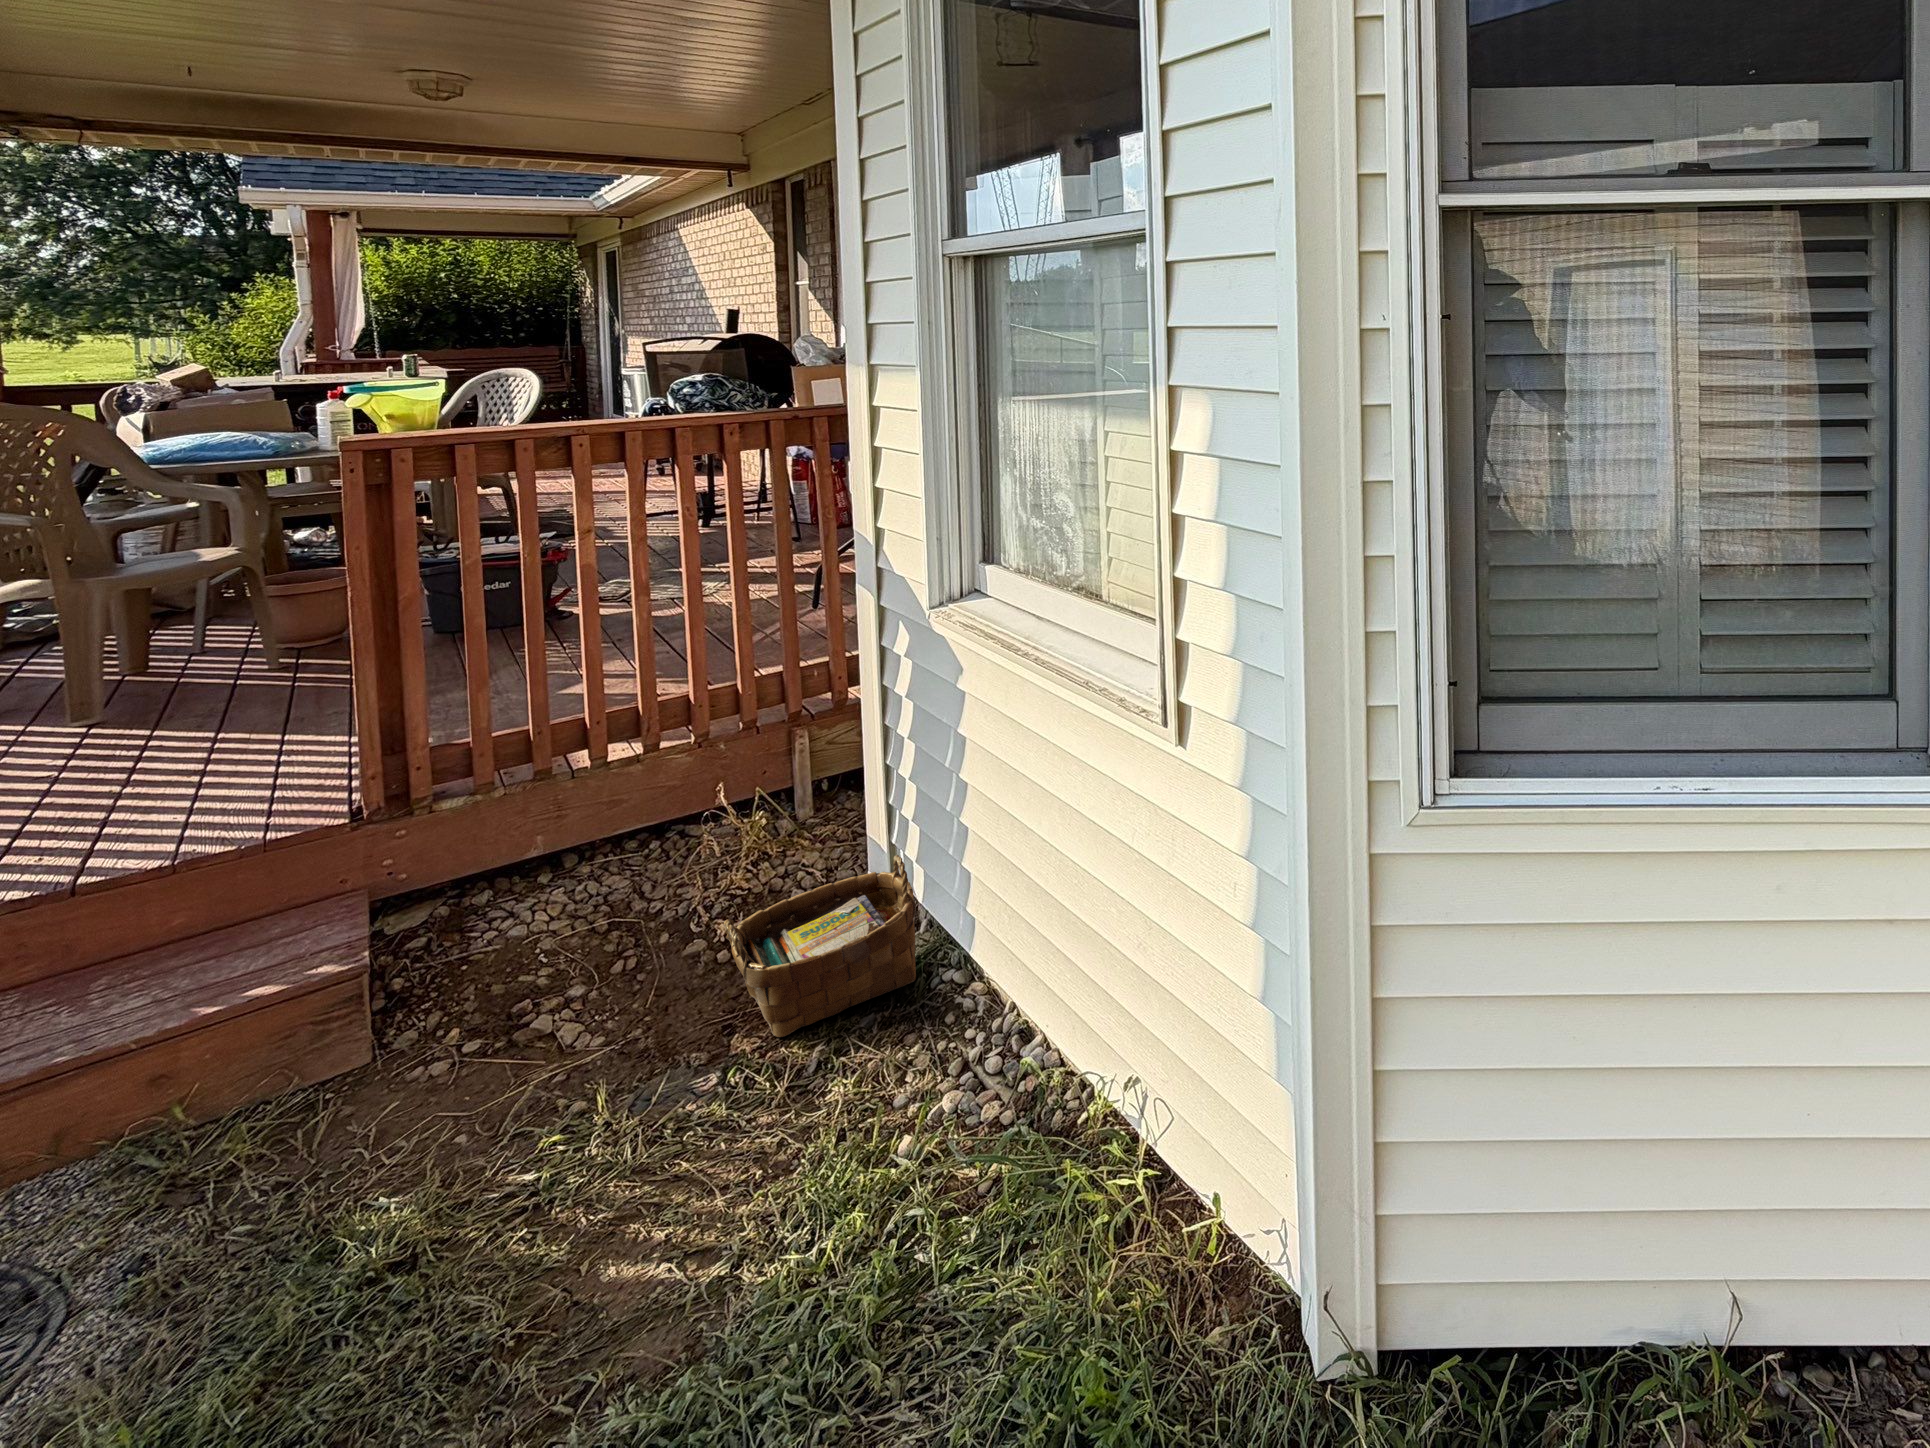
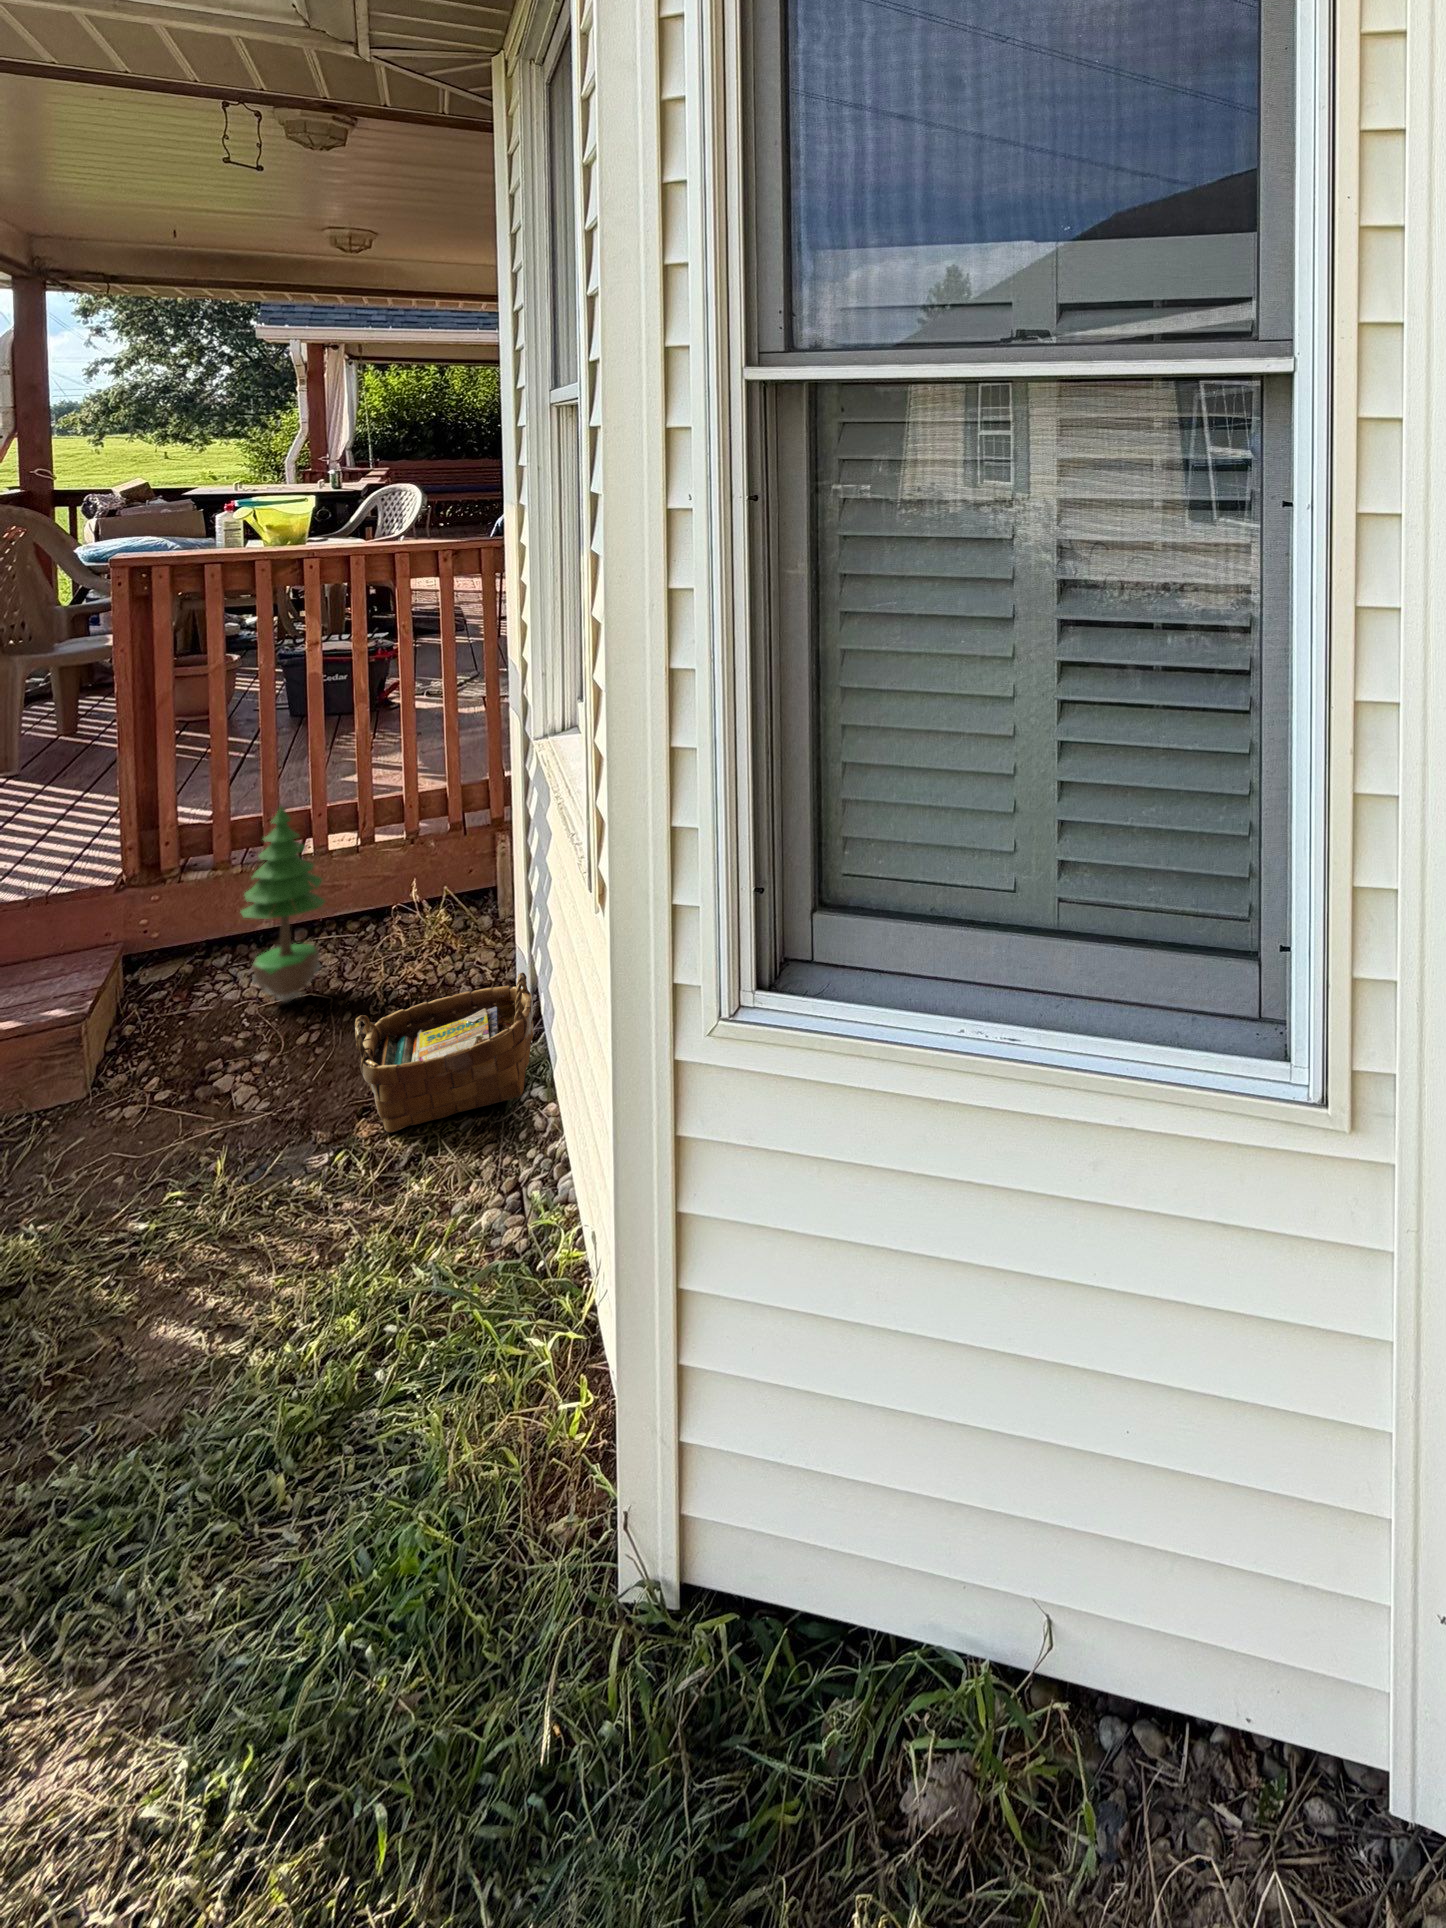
potted tree: none [514,709,614,930] -> present [240,806,325,1002]

